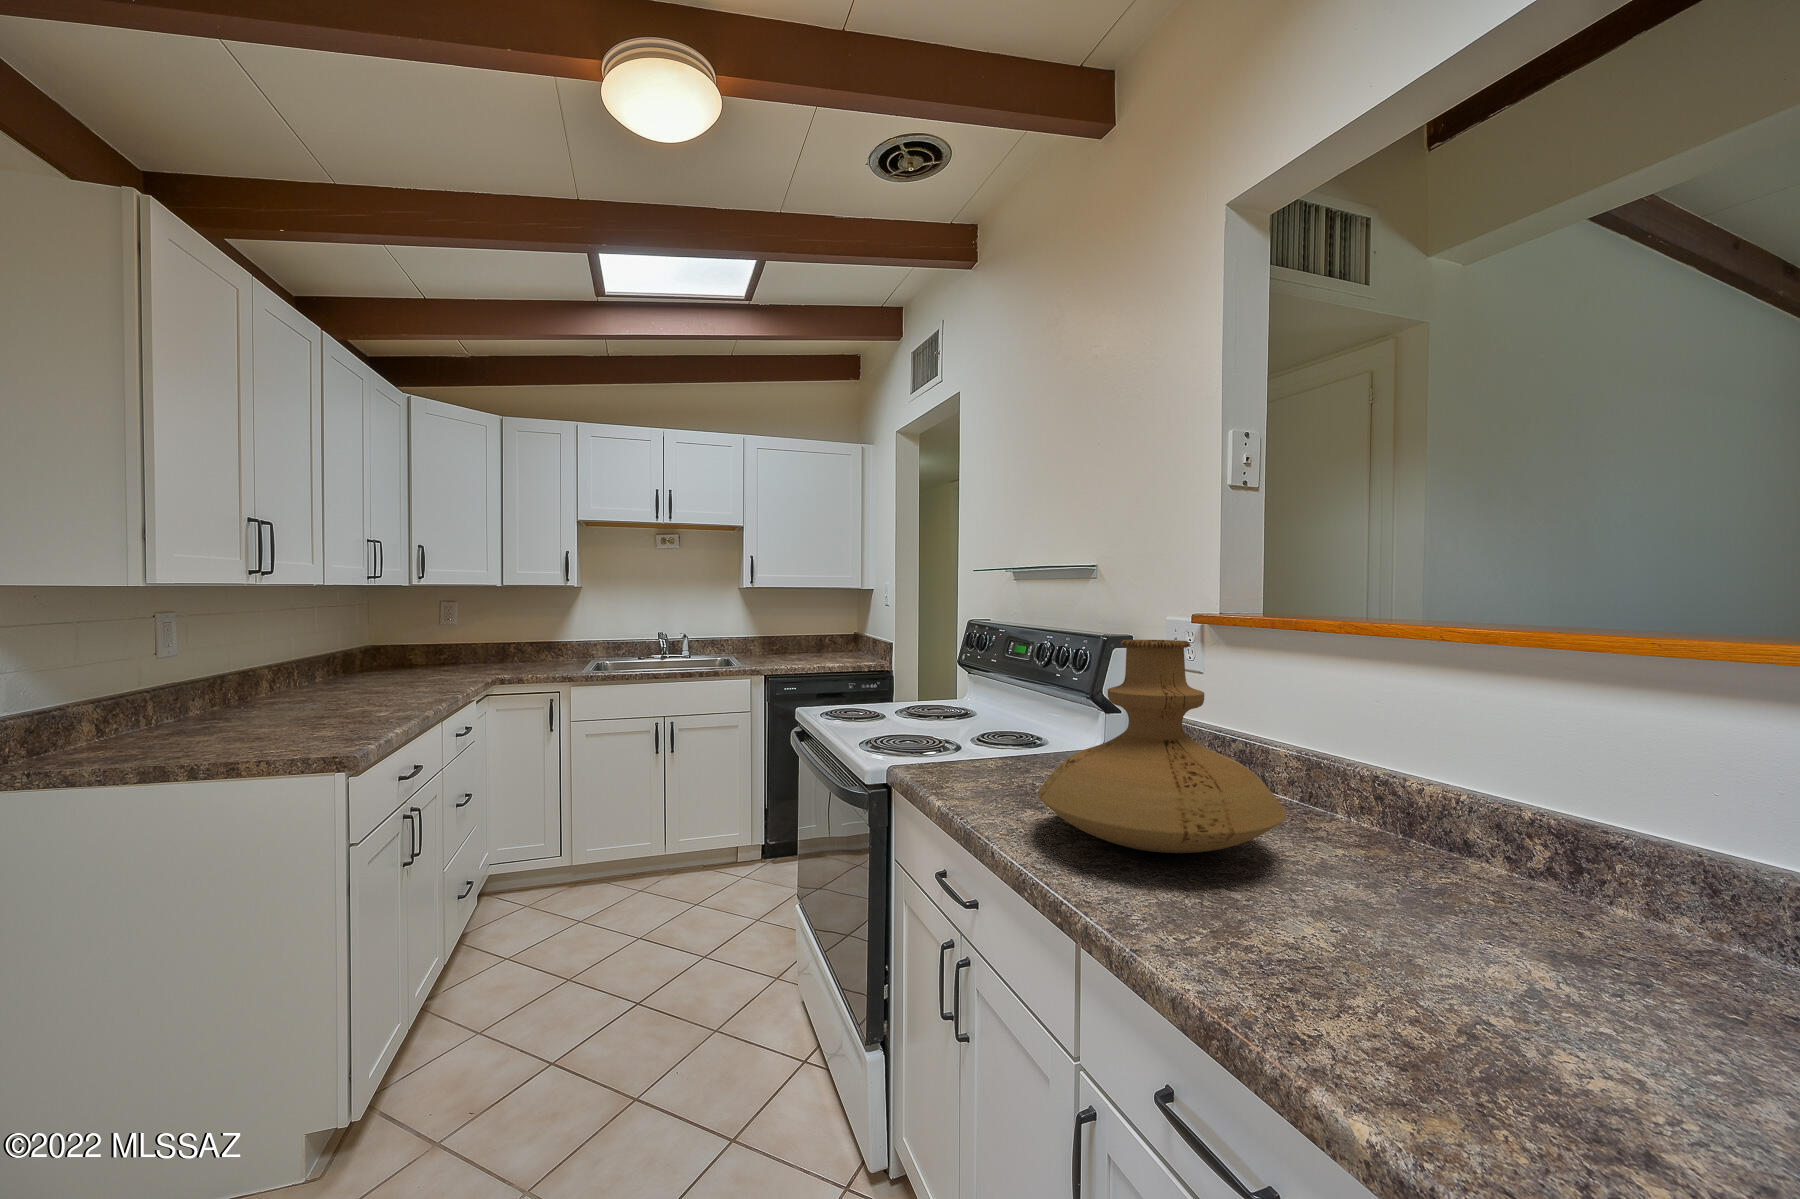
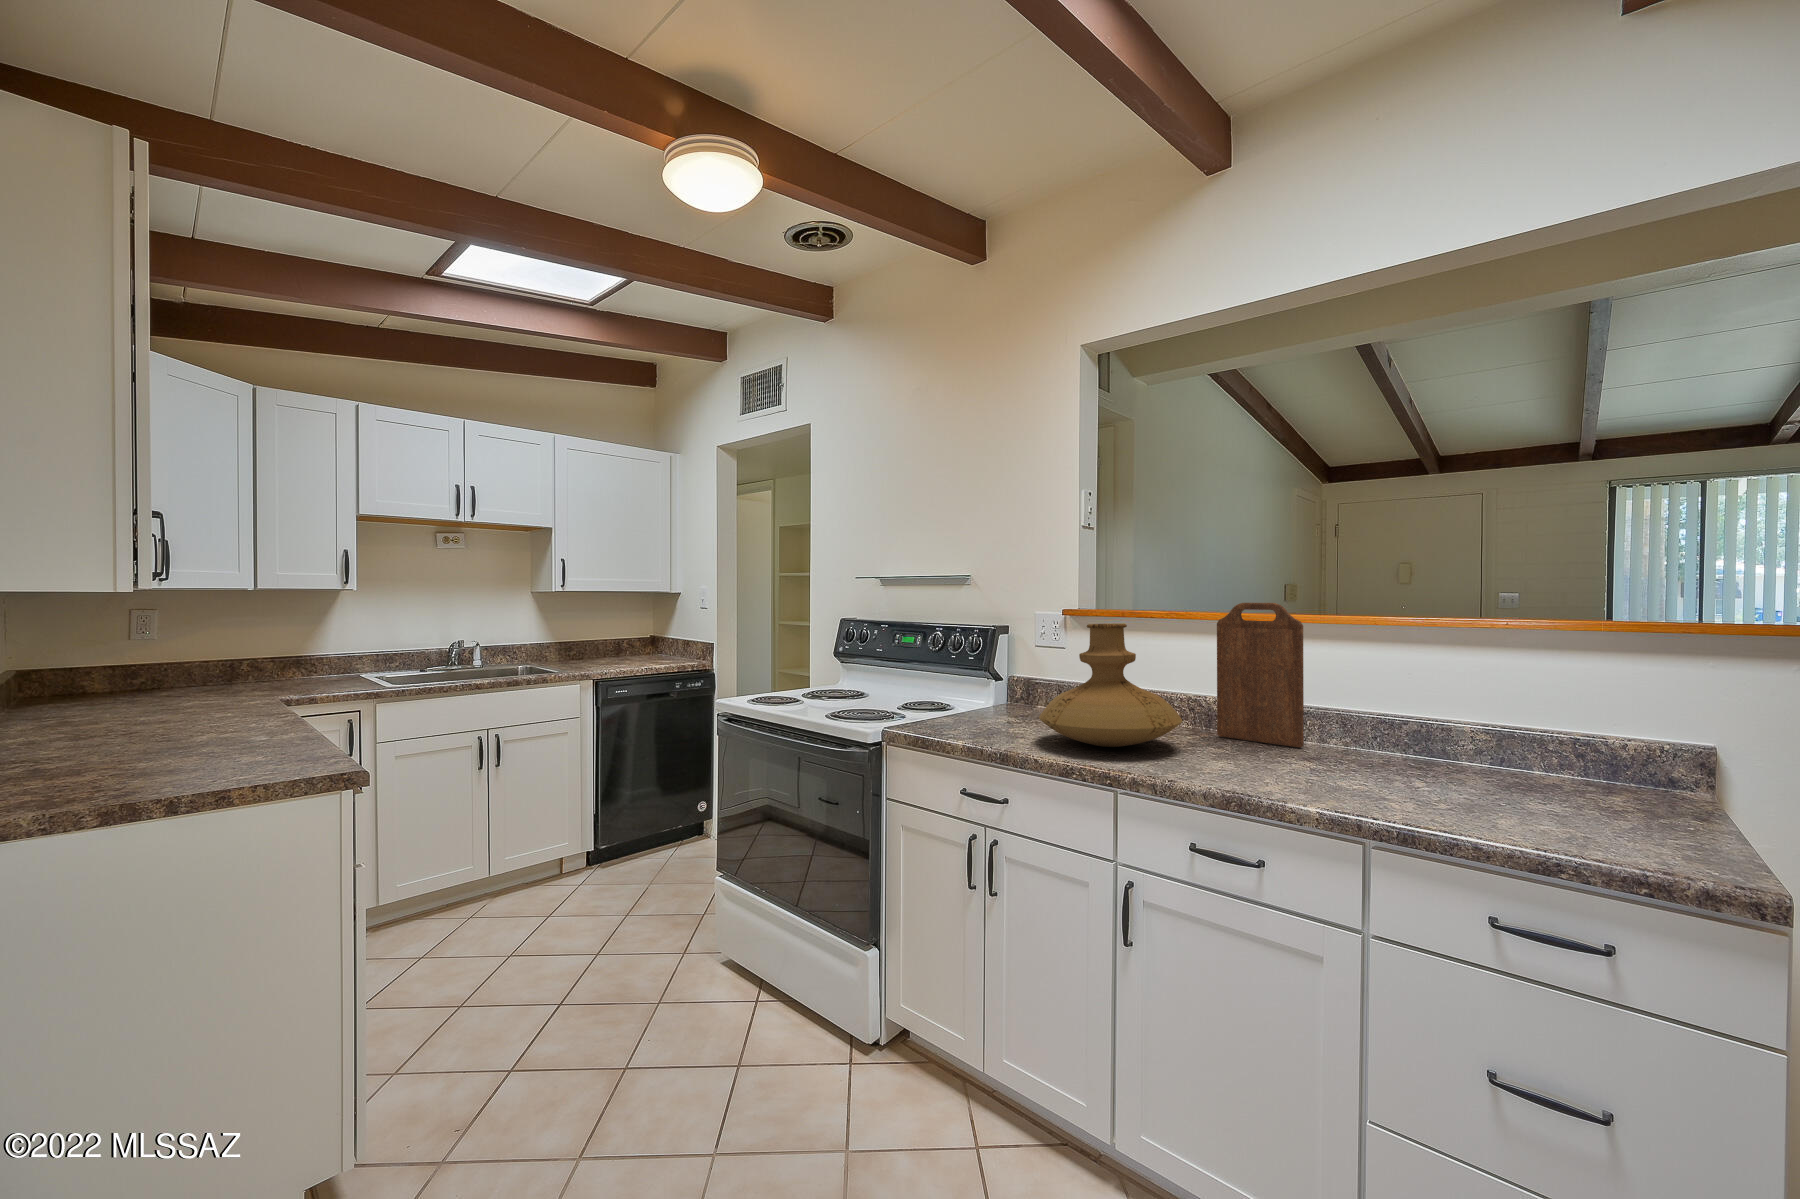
cutting board: none [1403,608,1582,919] -> present [1217,603,1304,748]

